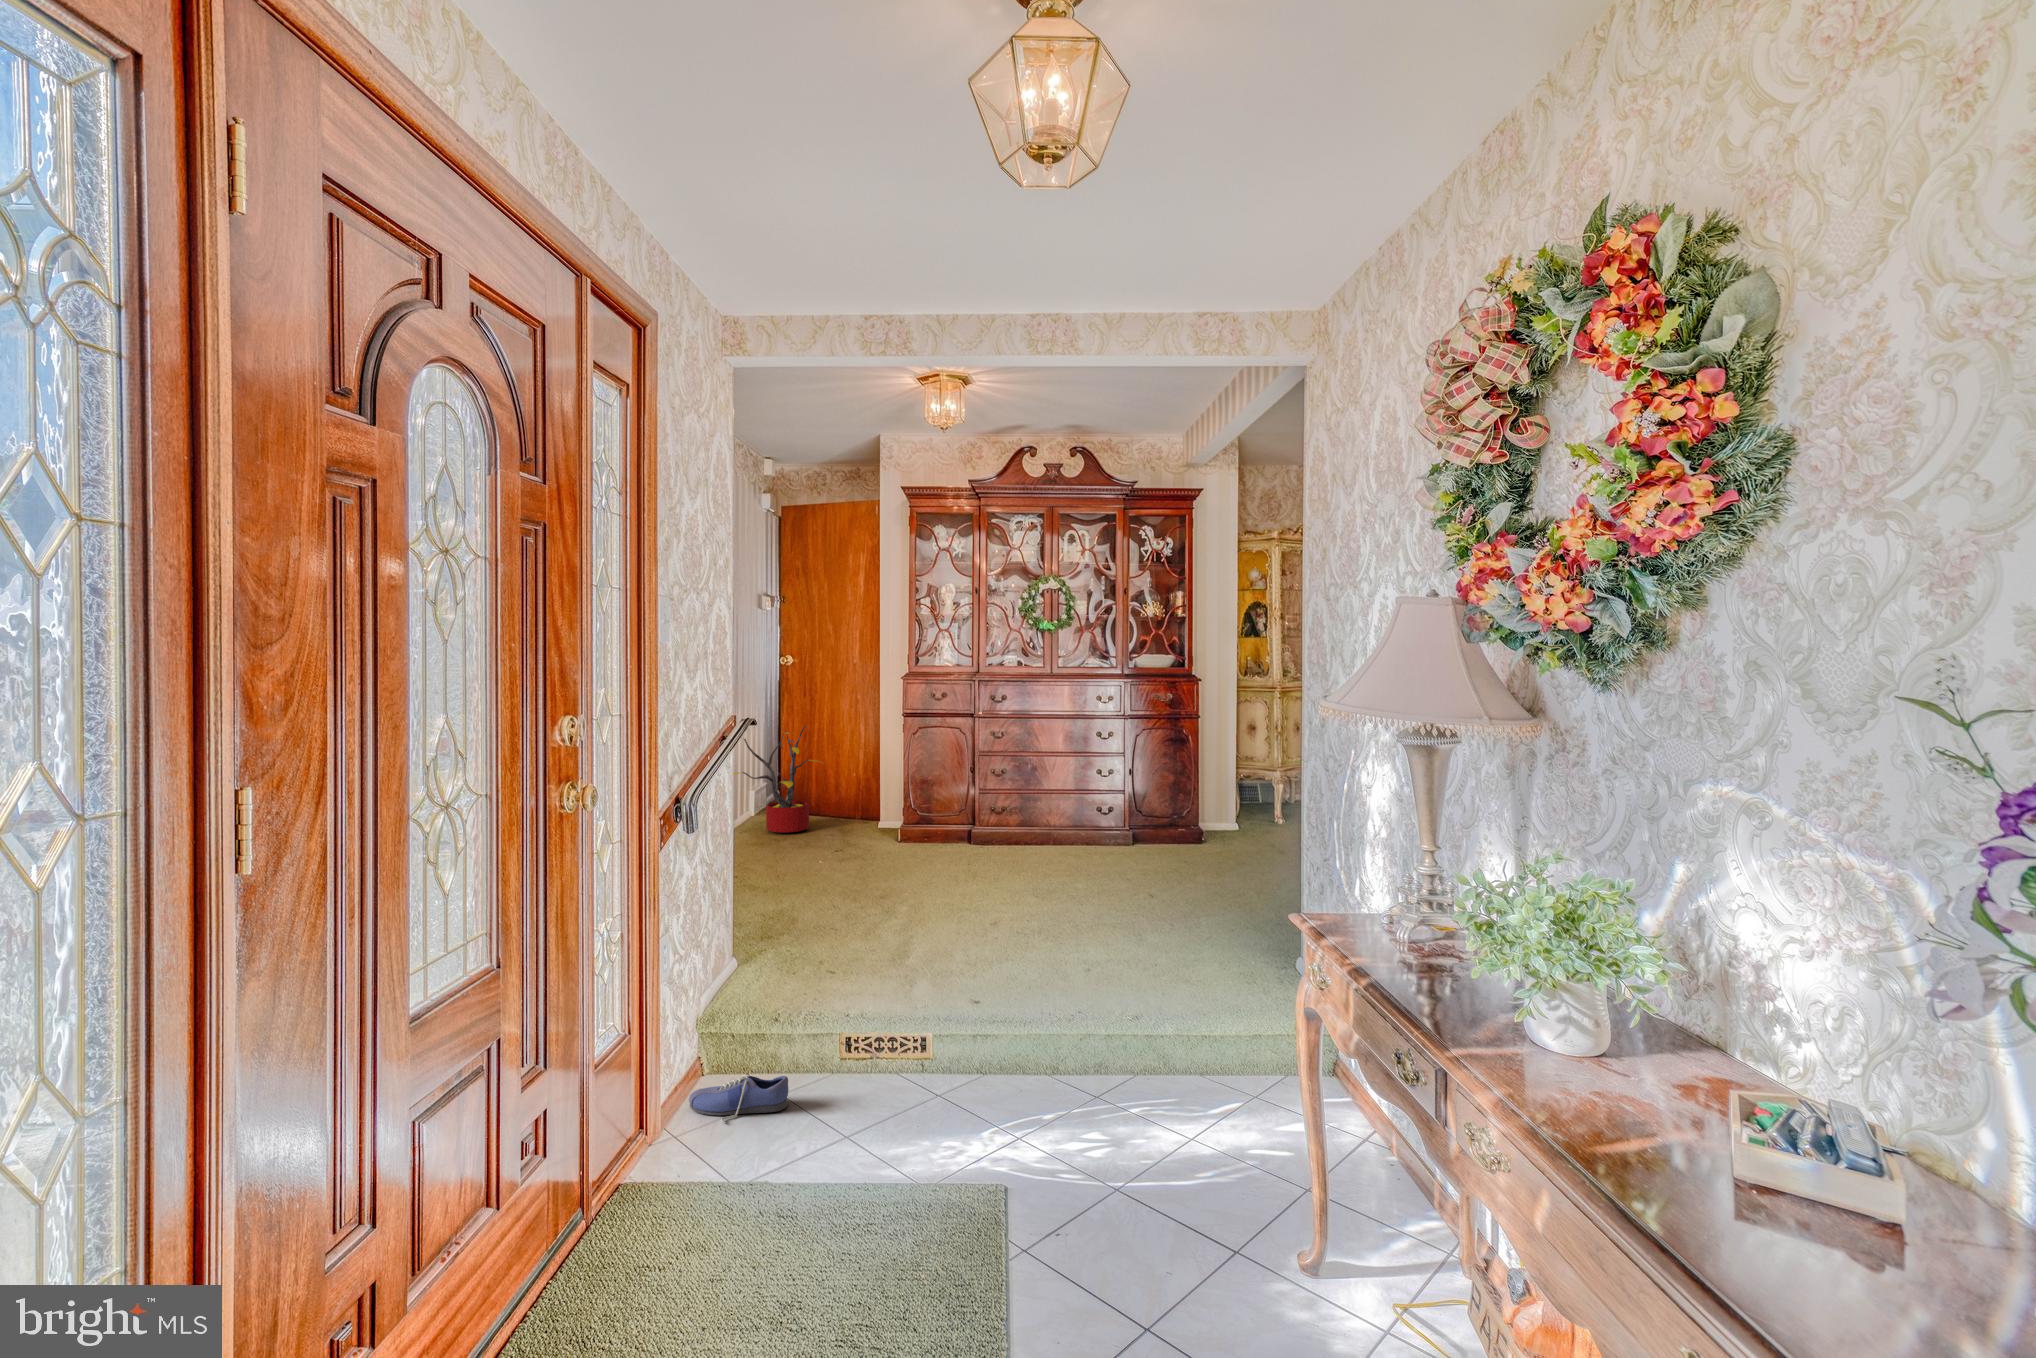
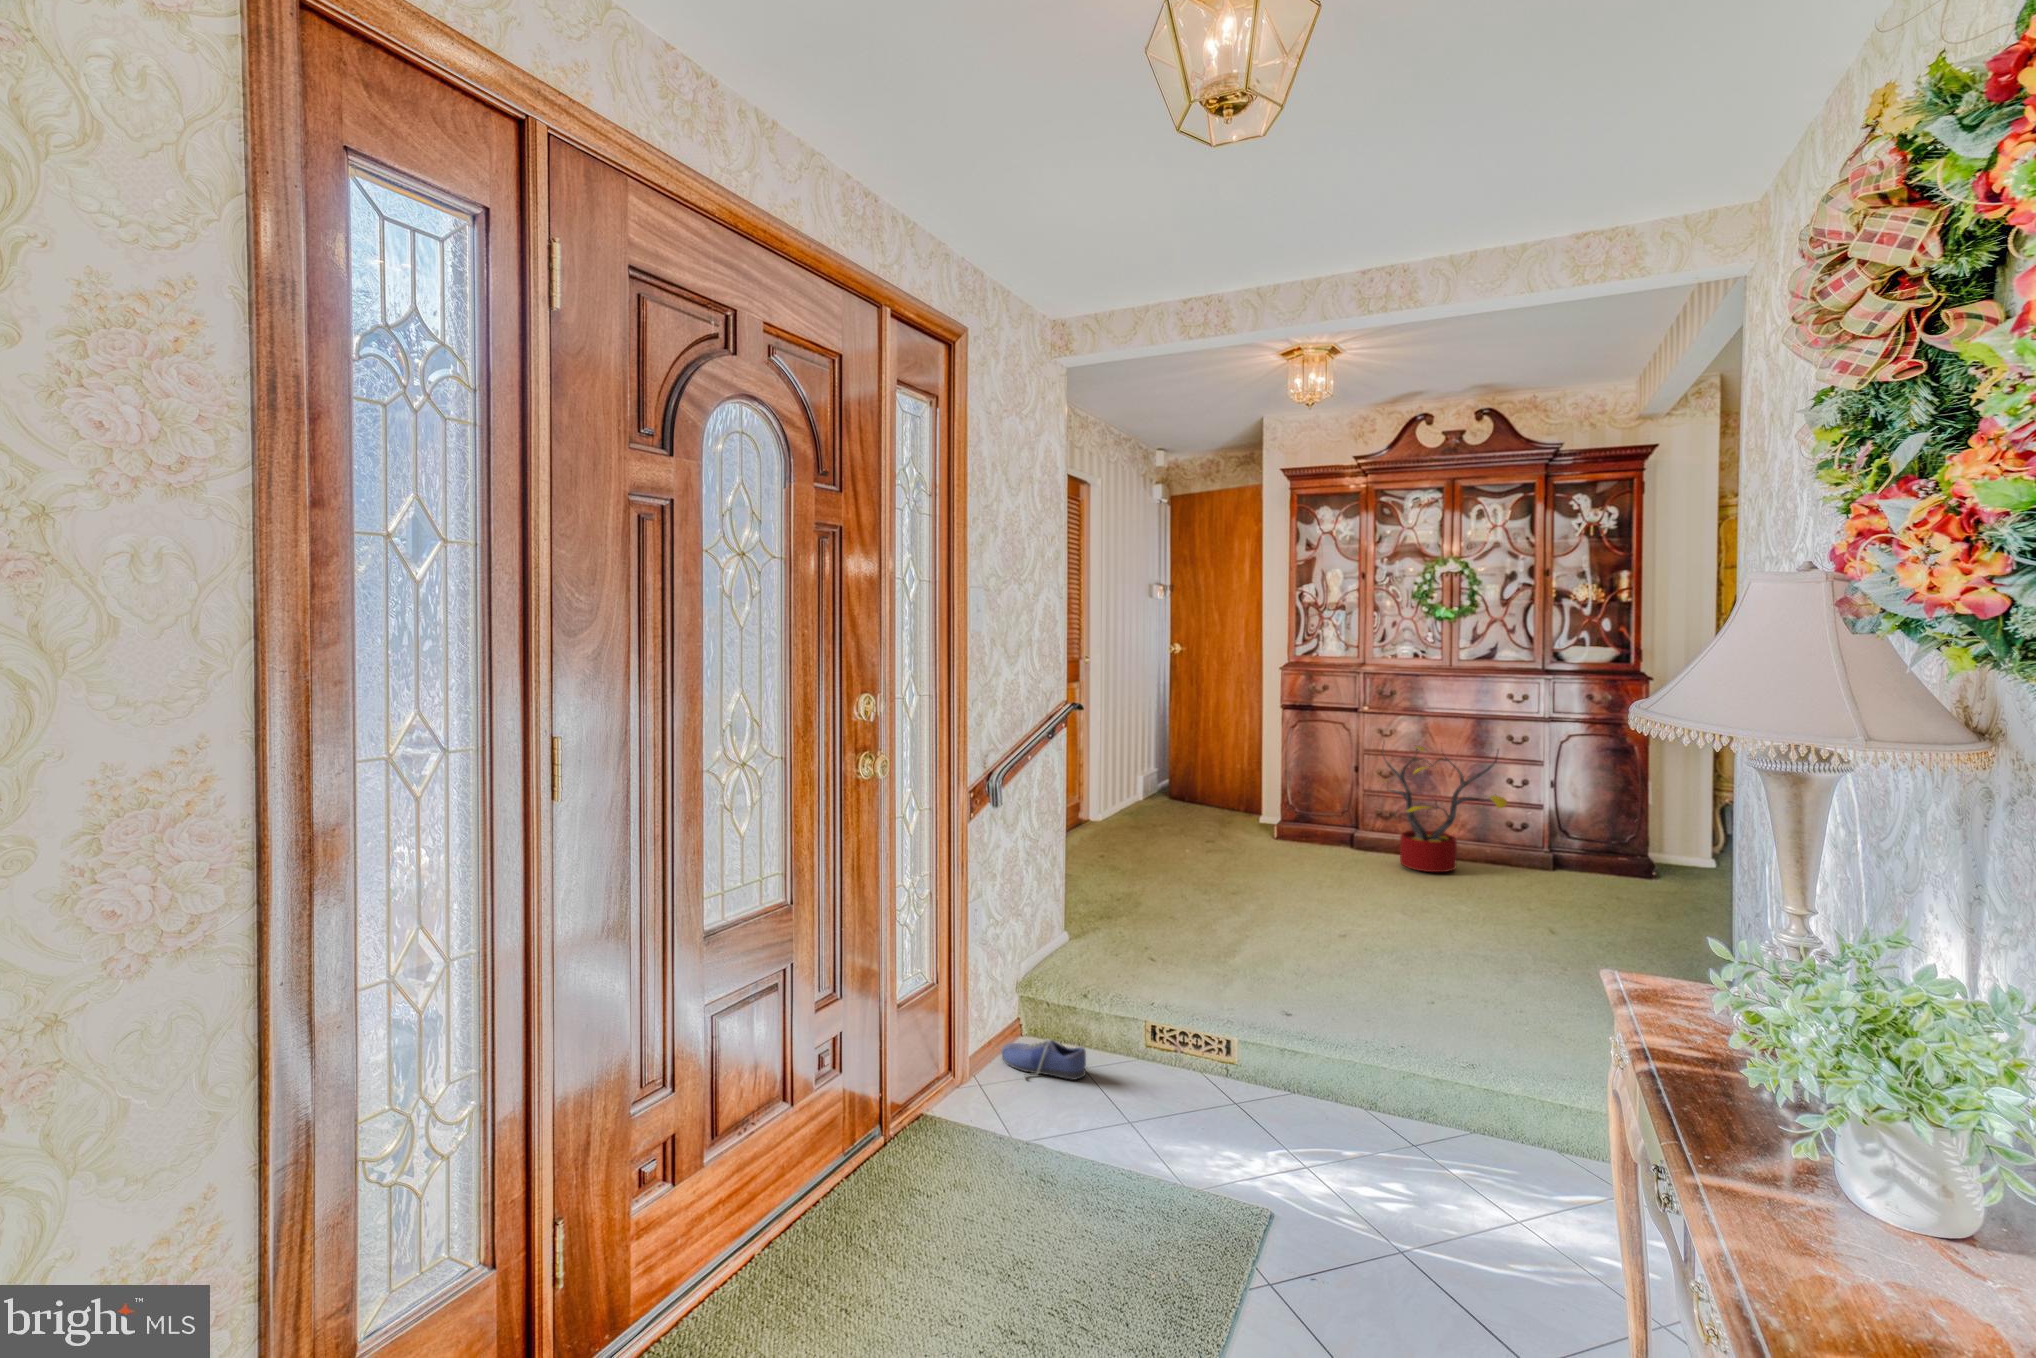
decorative plant: present [734,726,820,833] -> present [1381,746,1507,872]

